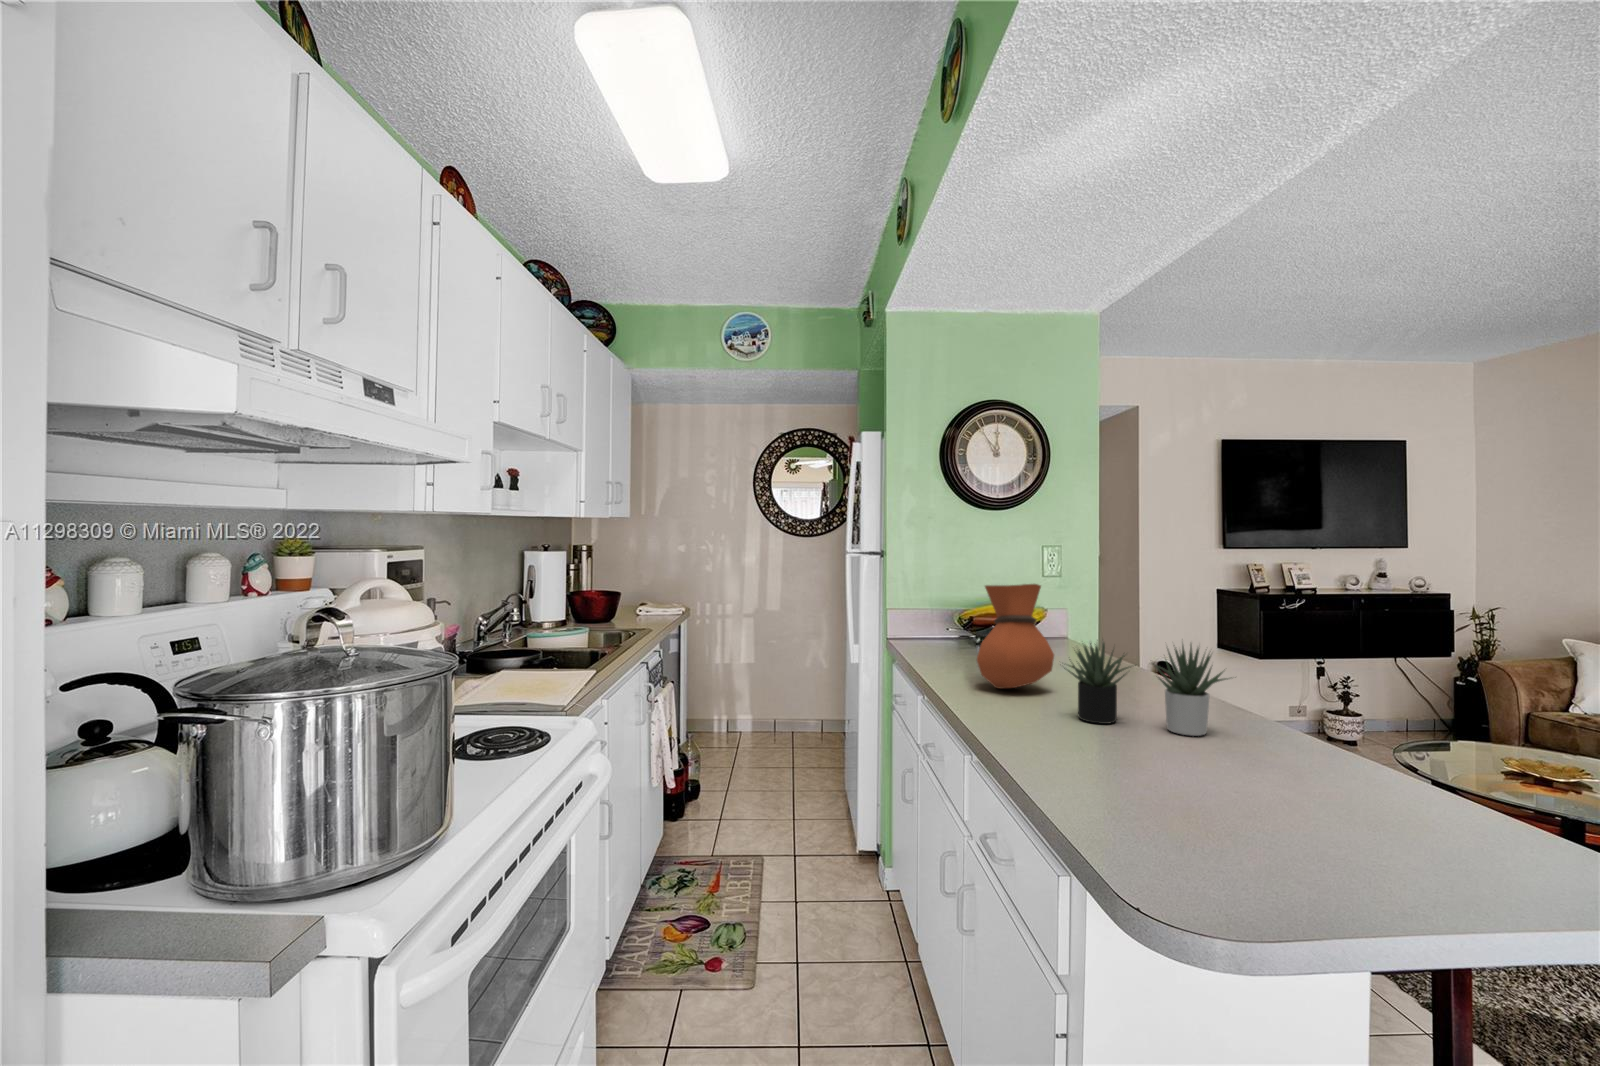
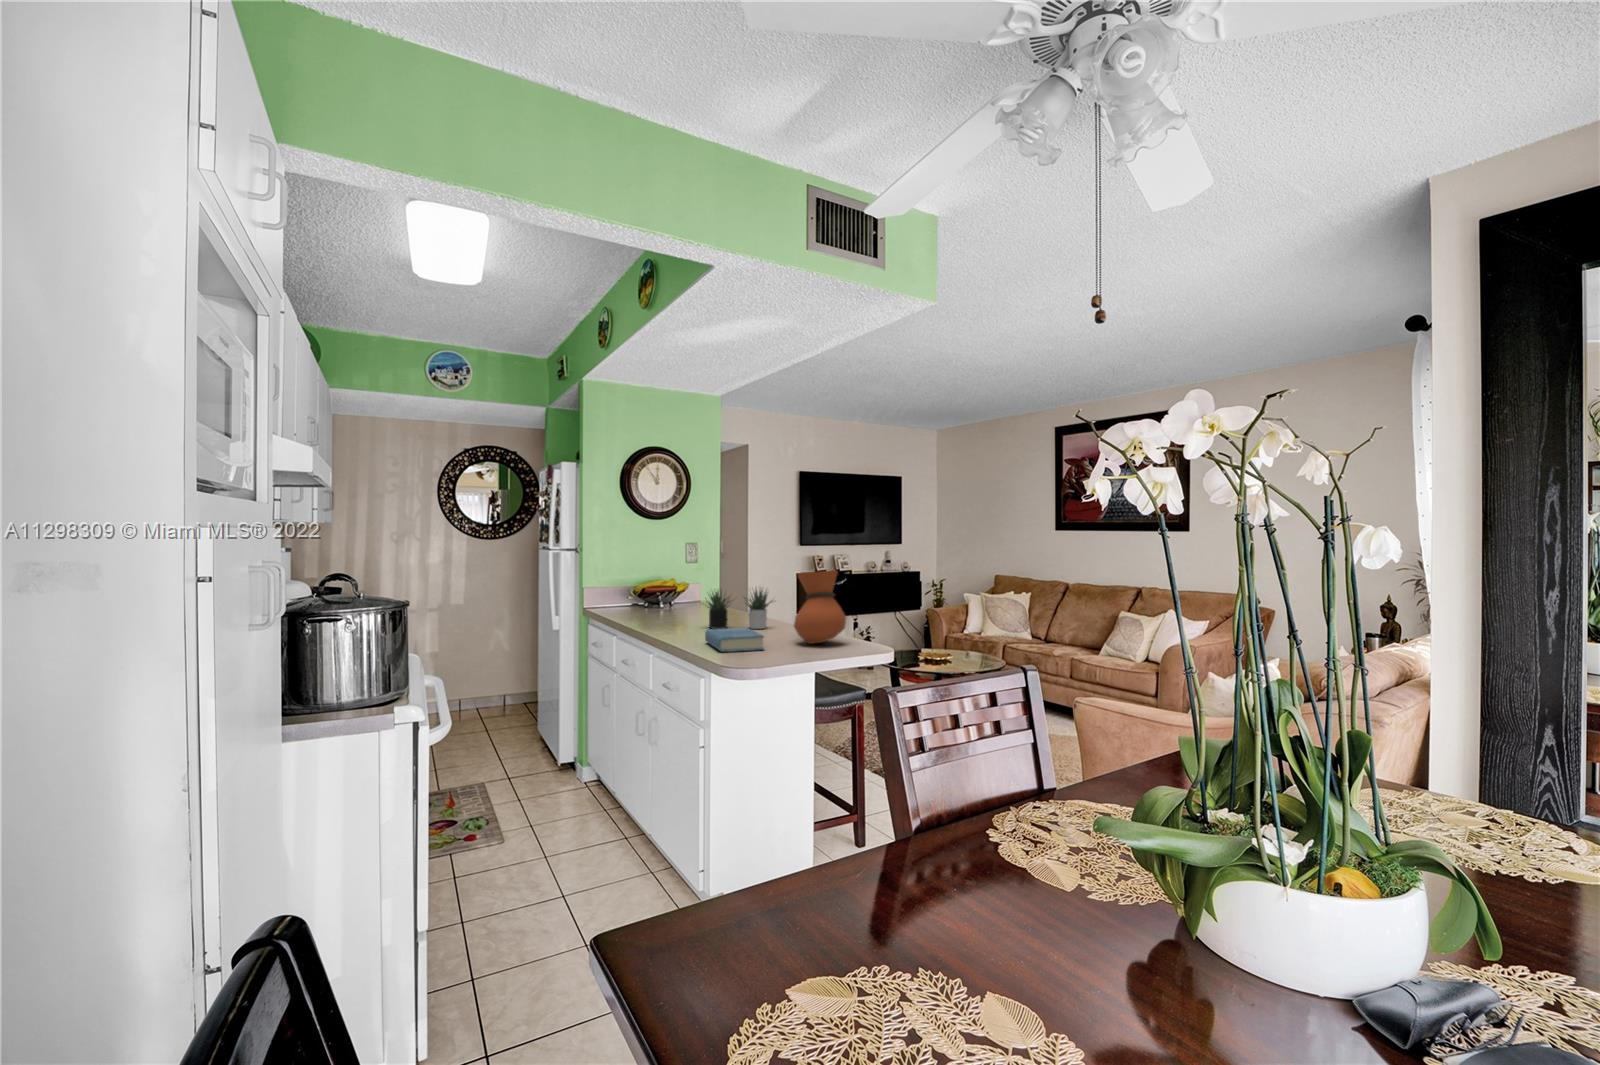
vase: present [977,584,1054,688] -> present [794,570,846,644]
book: none [1066,748,1230,844] -> present [705,628,764,652]

